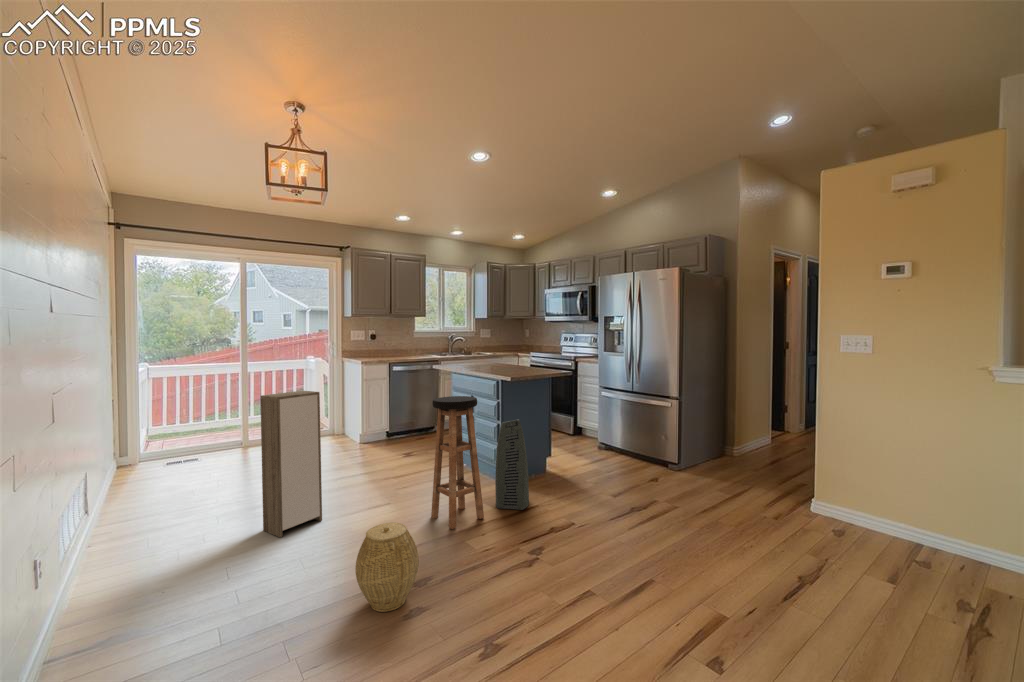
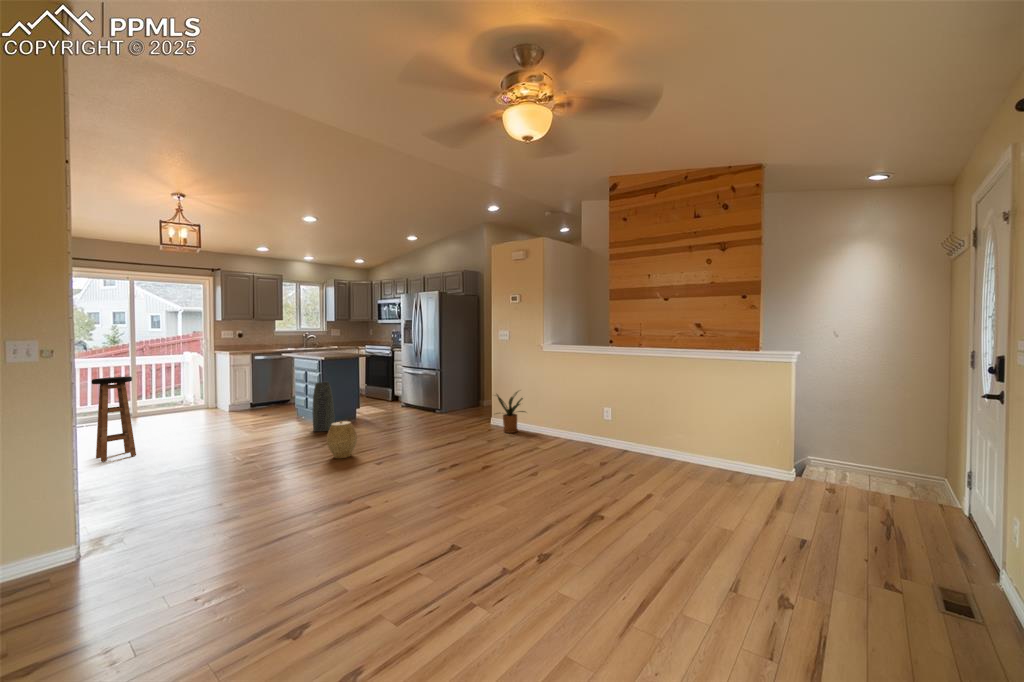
storage cabinet: present [260,391,322,537] -> none [158,367,200,449]
bar stool: present [431,396,484,529] -> present [92,377,136,462]
house plant: none [850,467,969,562] -> present [496,391,525,433]
woven basket: present [355,522,419,612] -> present [327,421,357,458]

